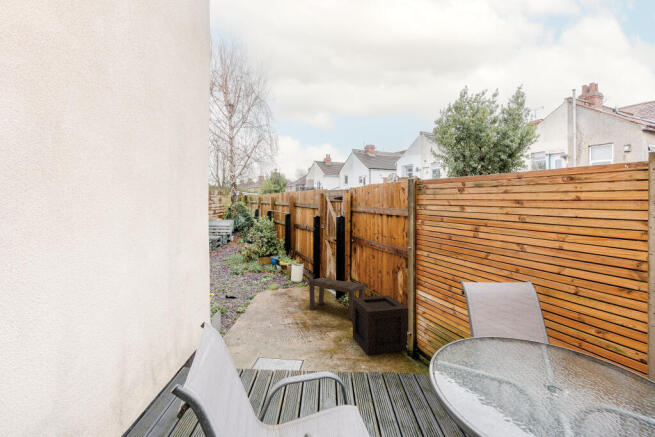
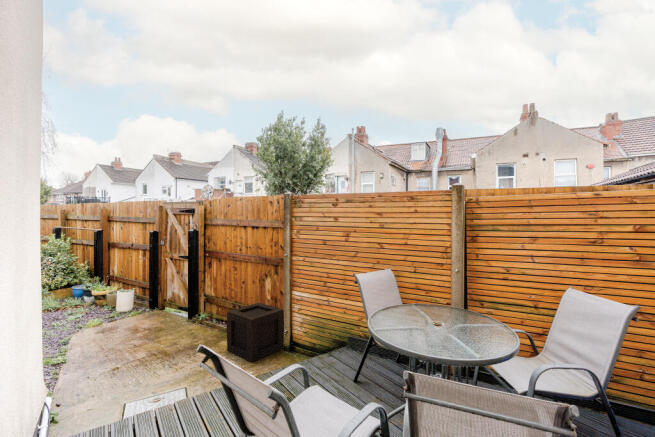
bench: present [309,277,365,320] -> none [160,297,227,337]

